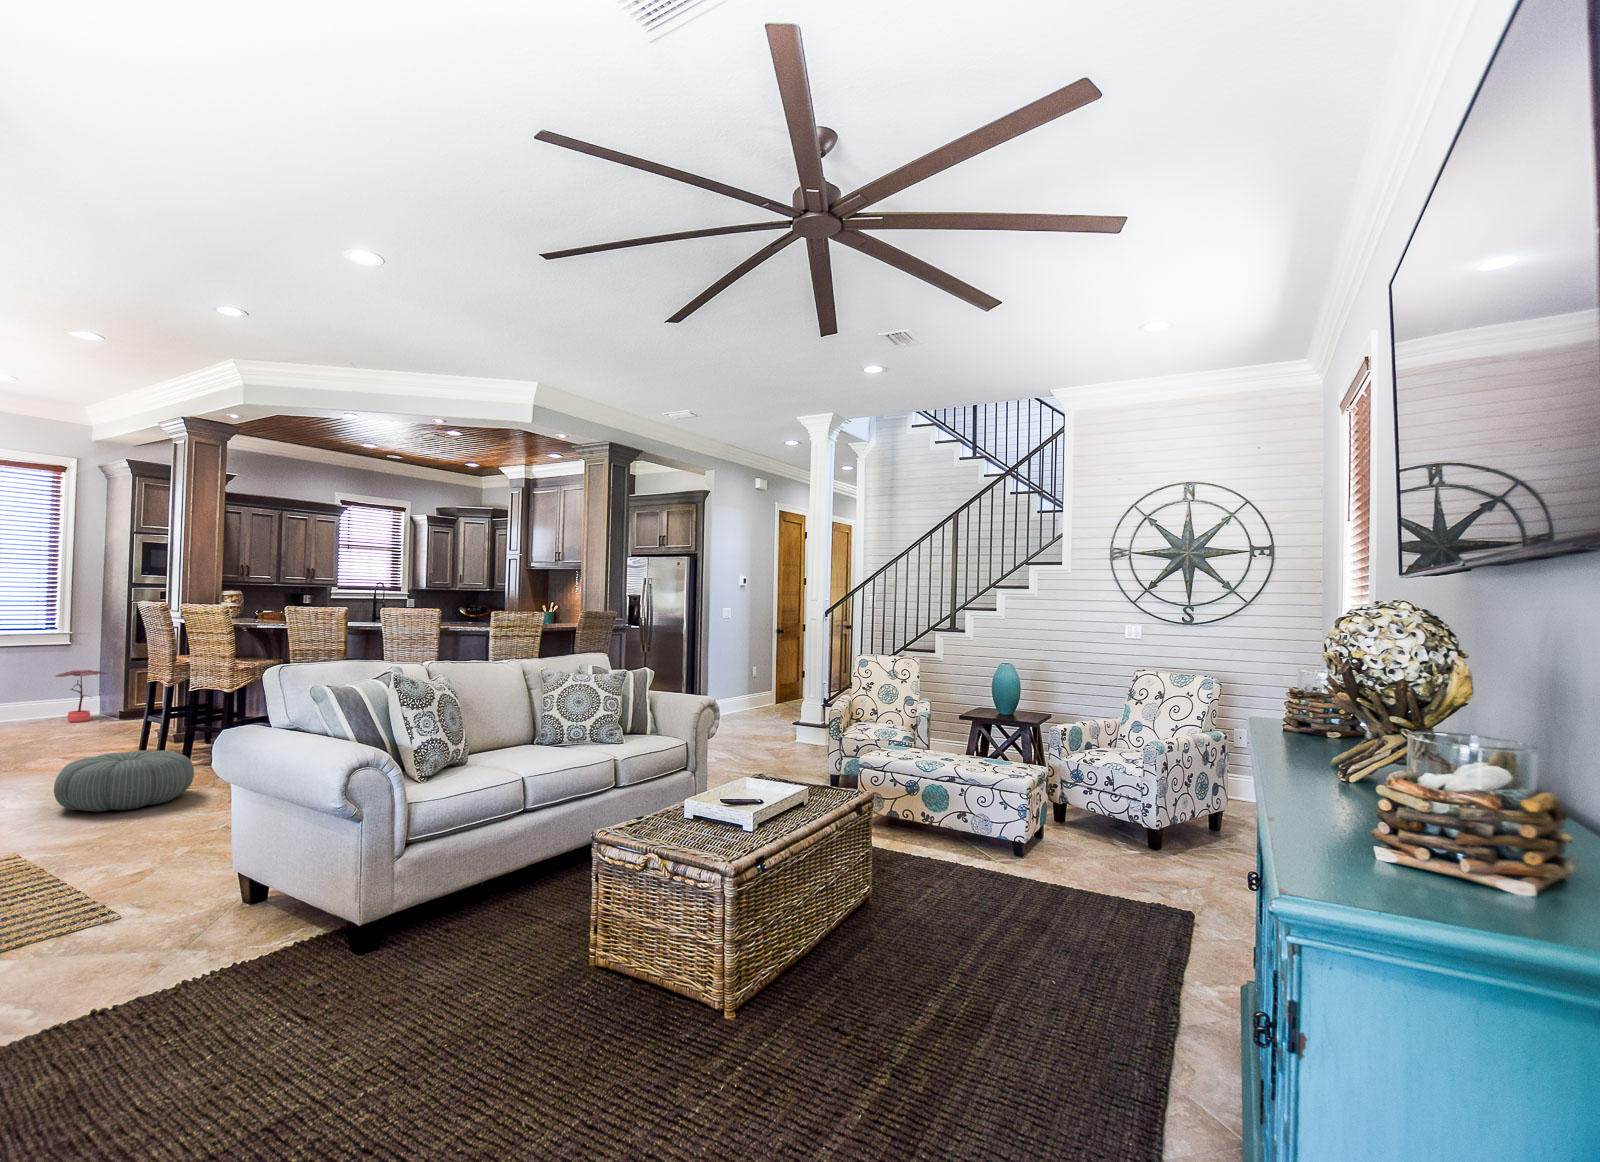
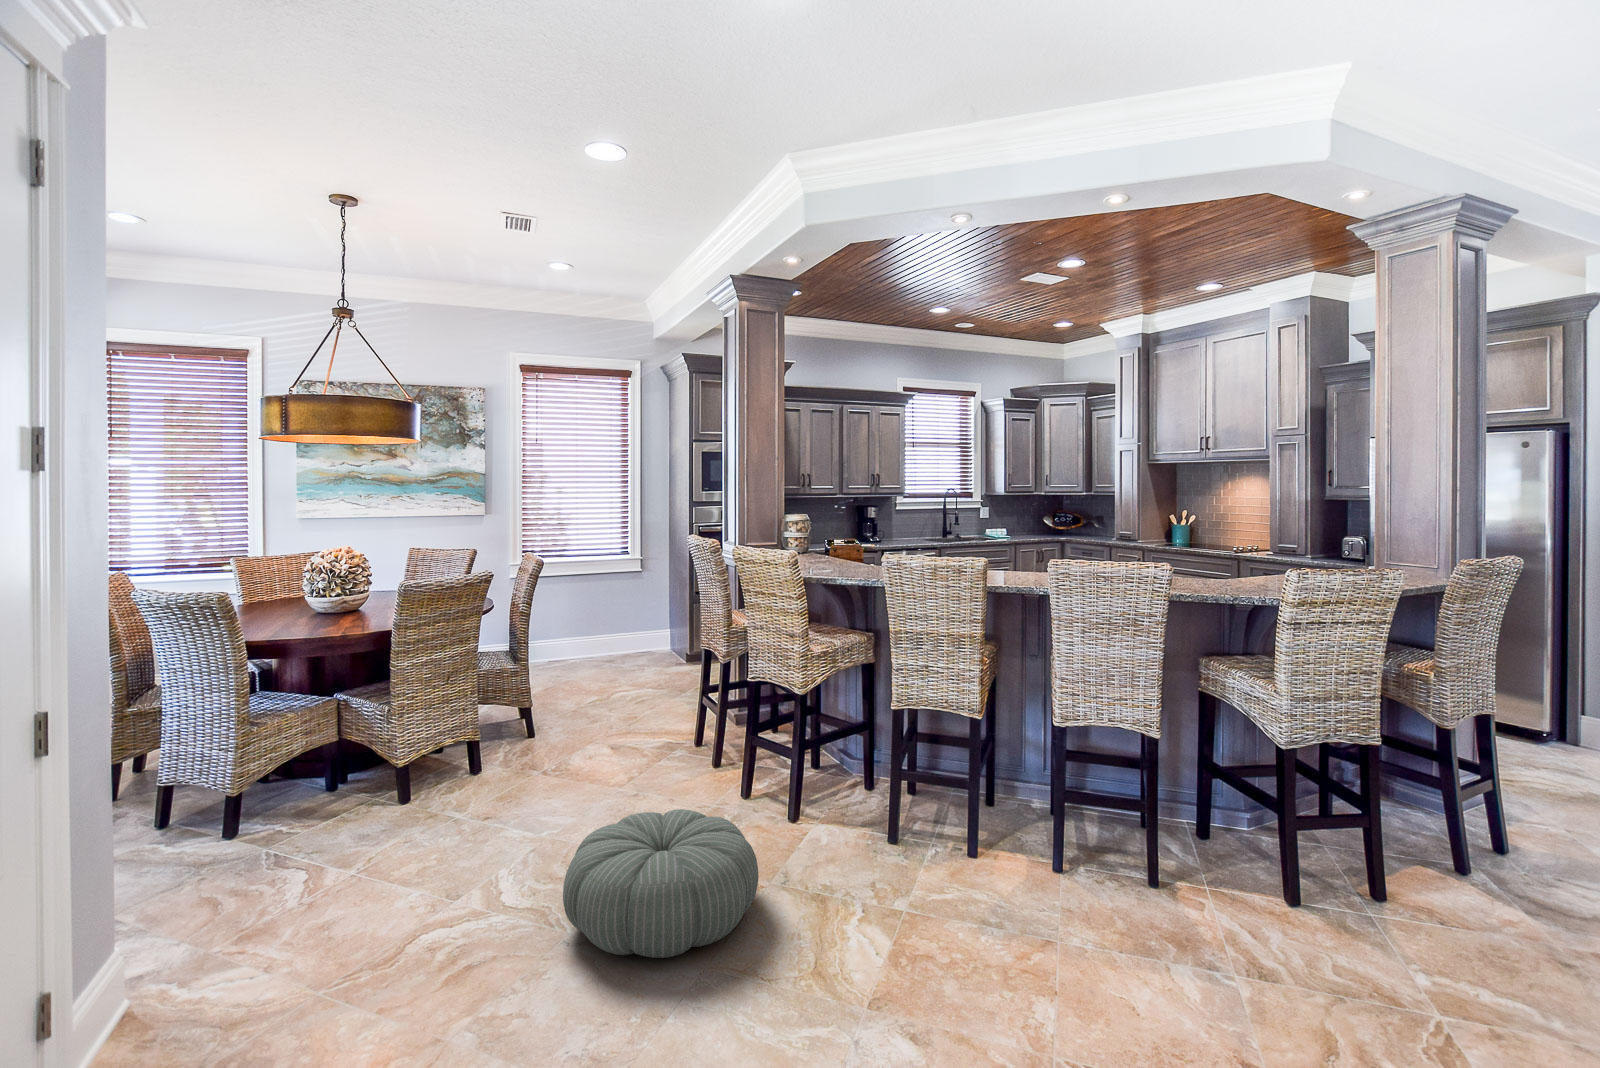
potted plant: present [55,670,106,722] -> none [632,602,677,662]

